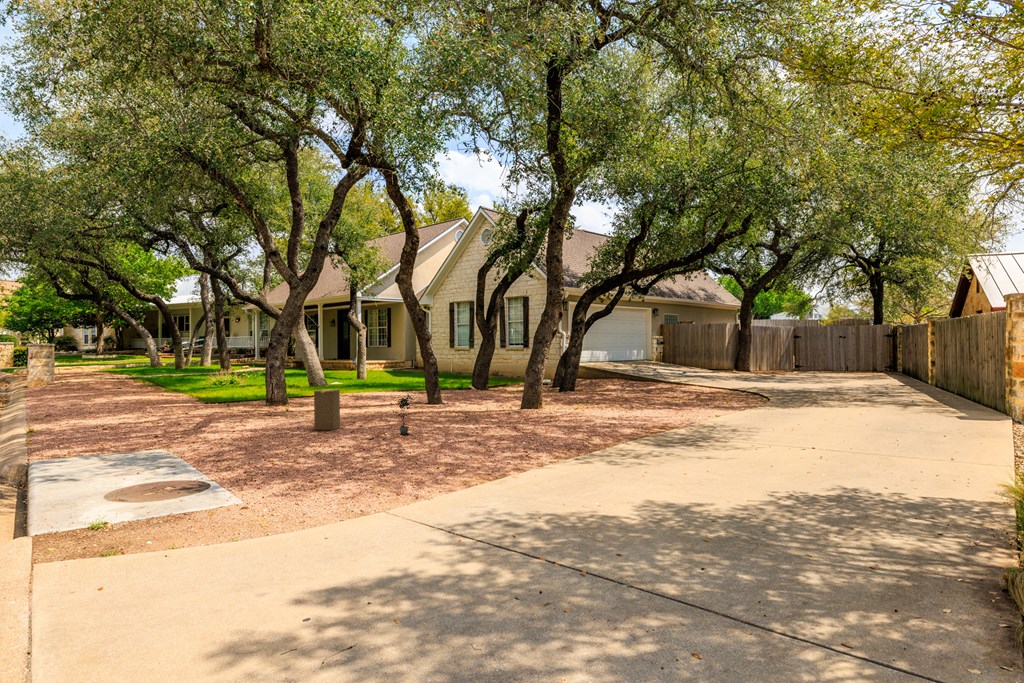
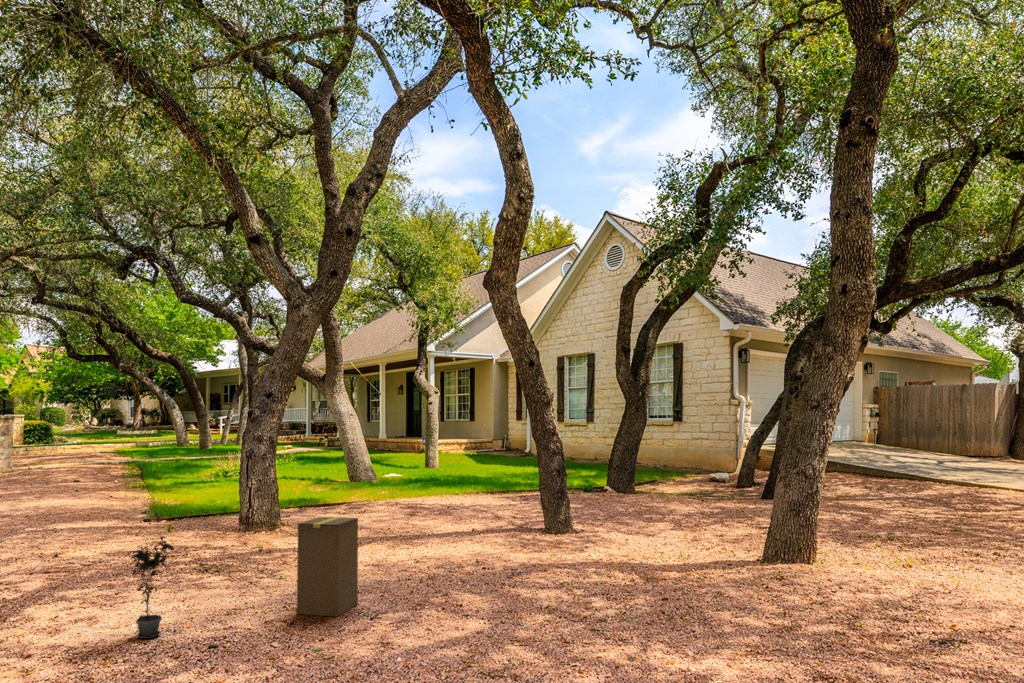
potted plant: present [398,394,413,435] -> present [128,536,174,639]

